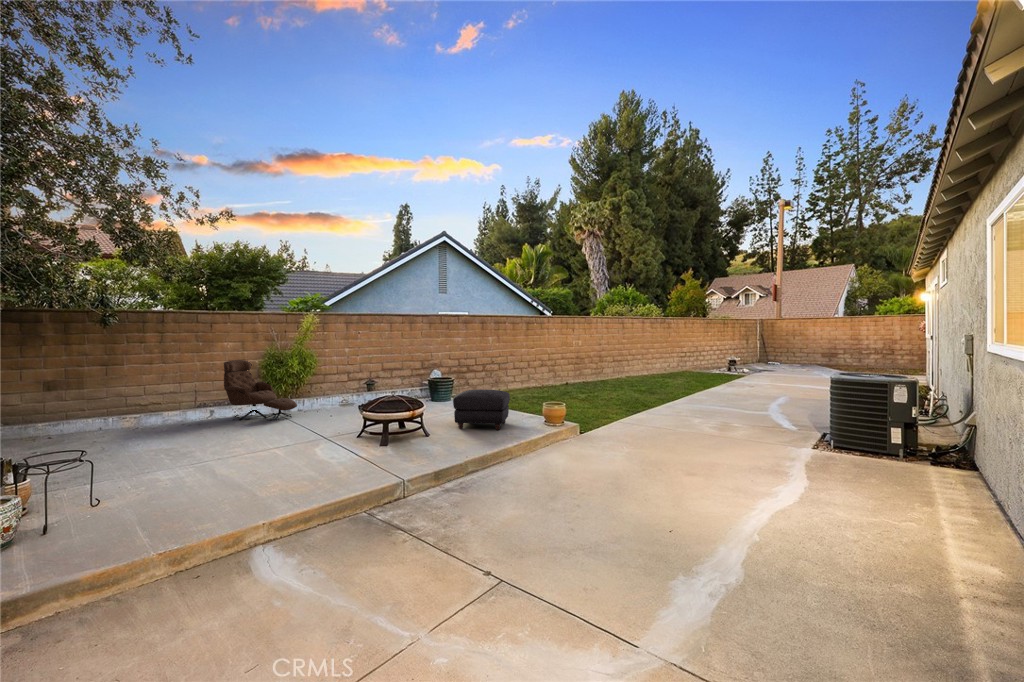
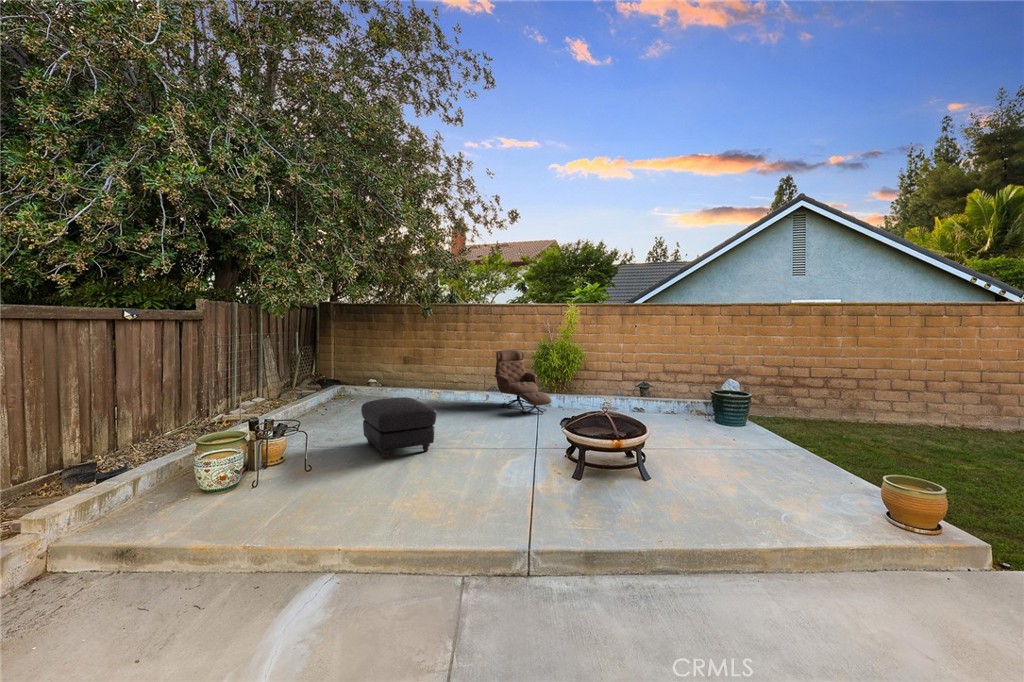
ottoman: present [453,390,510,430] -> present [361,397,436,458]

